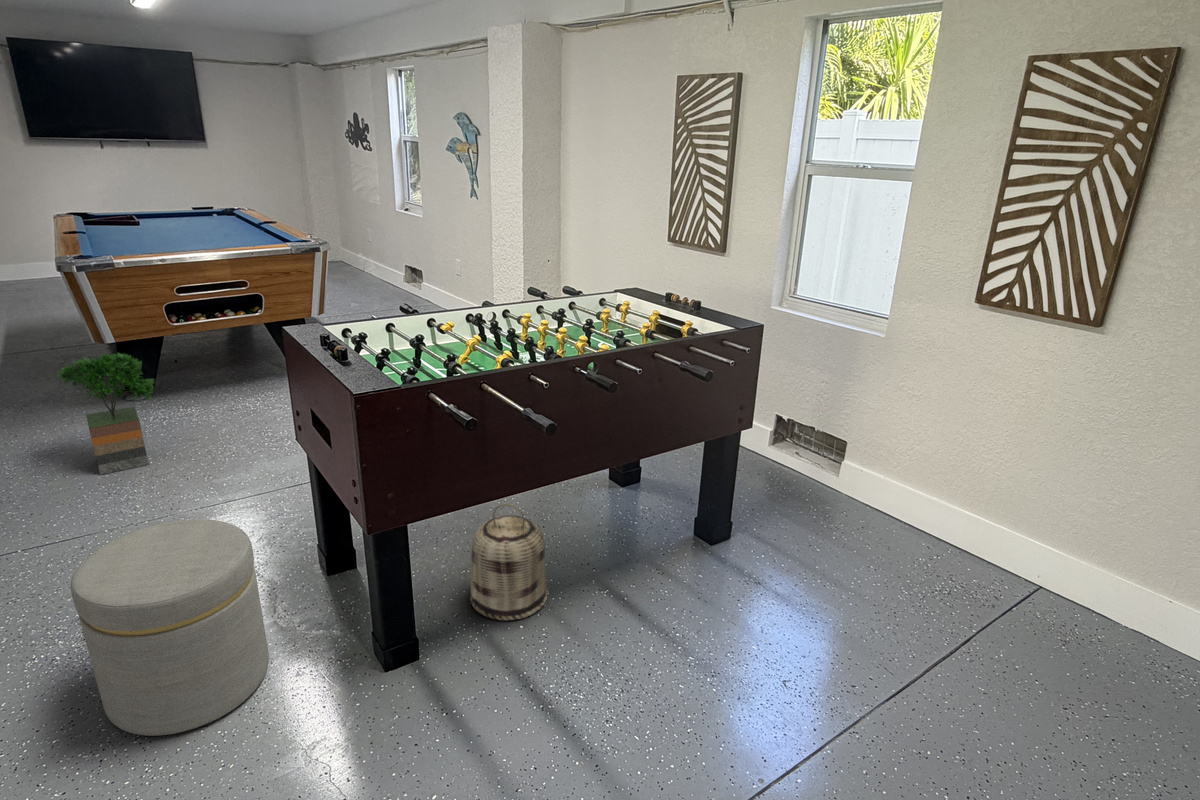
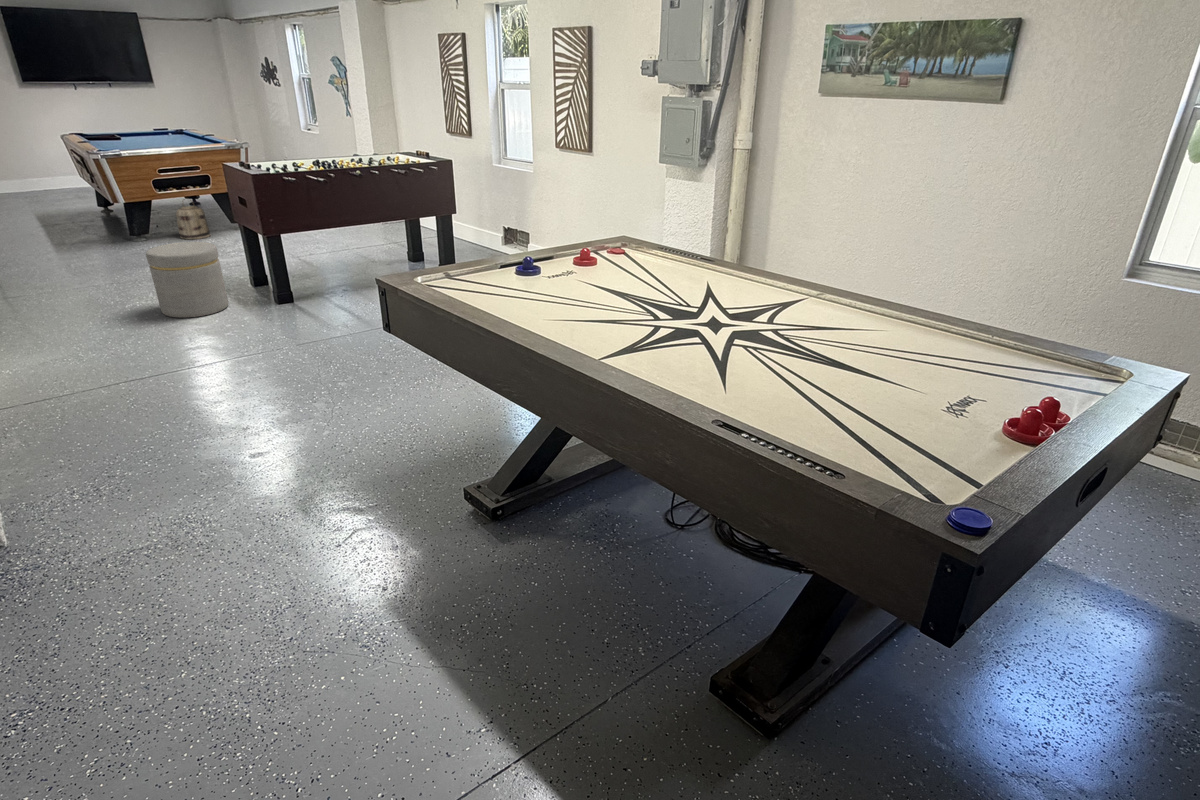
potted tree: present [58,352,154,475] -> none [102,198,156,264]
basket: present [470,504,548,621] -> present [176,206,211,239]

